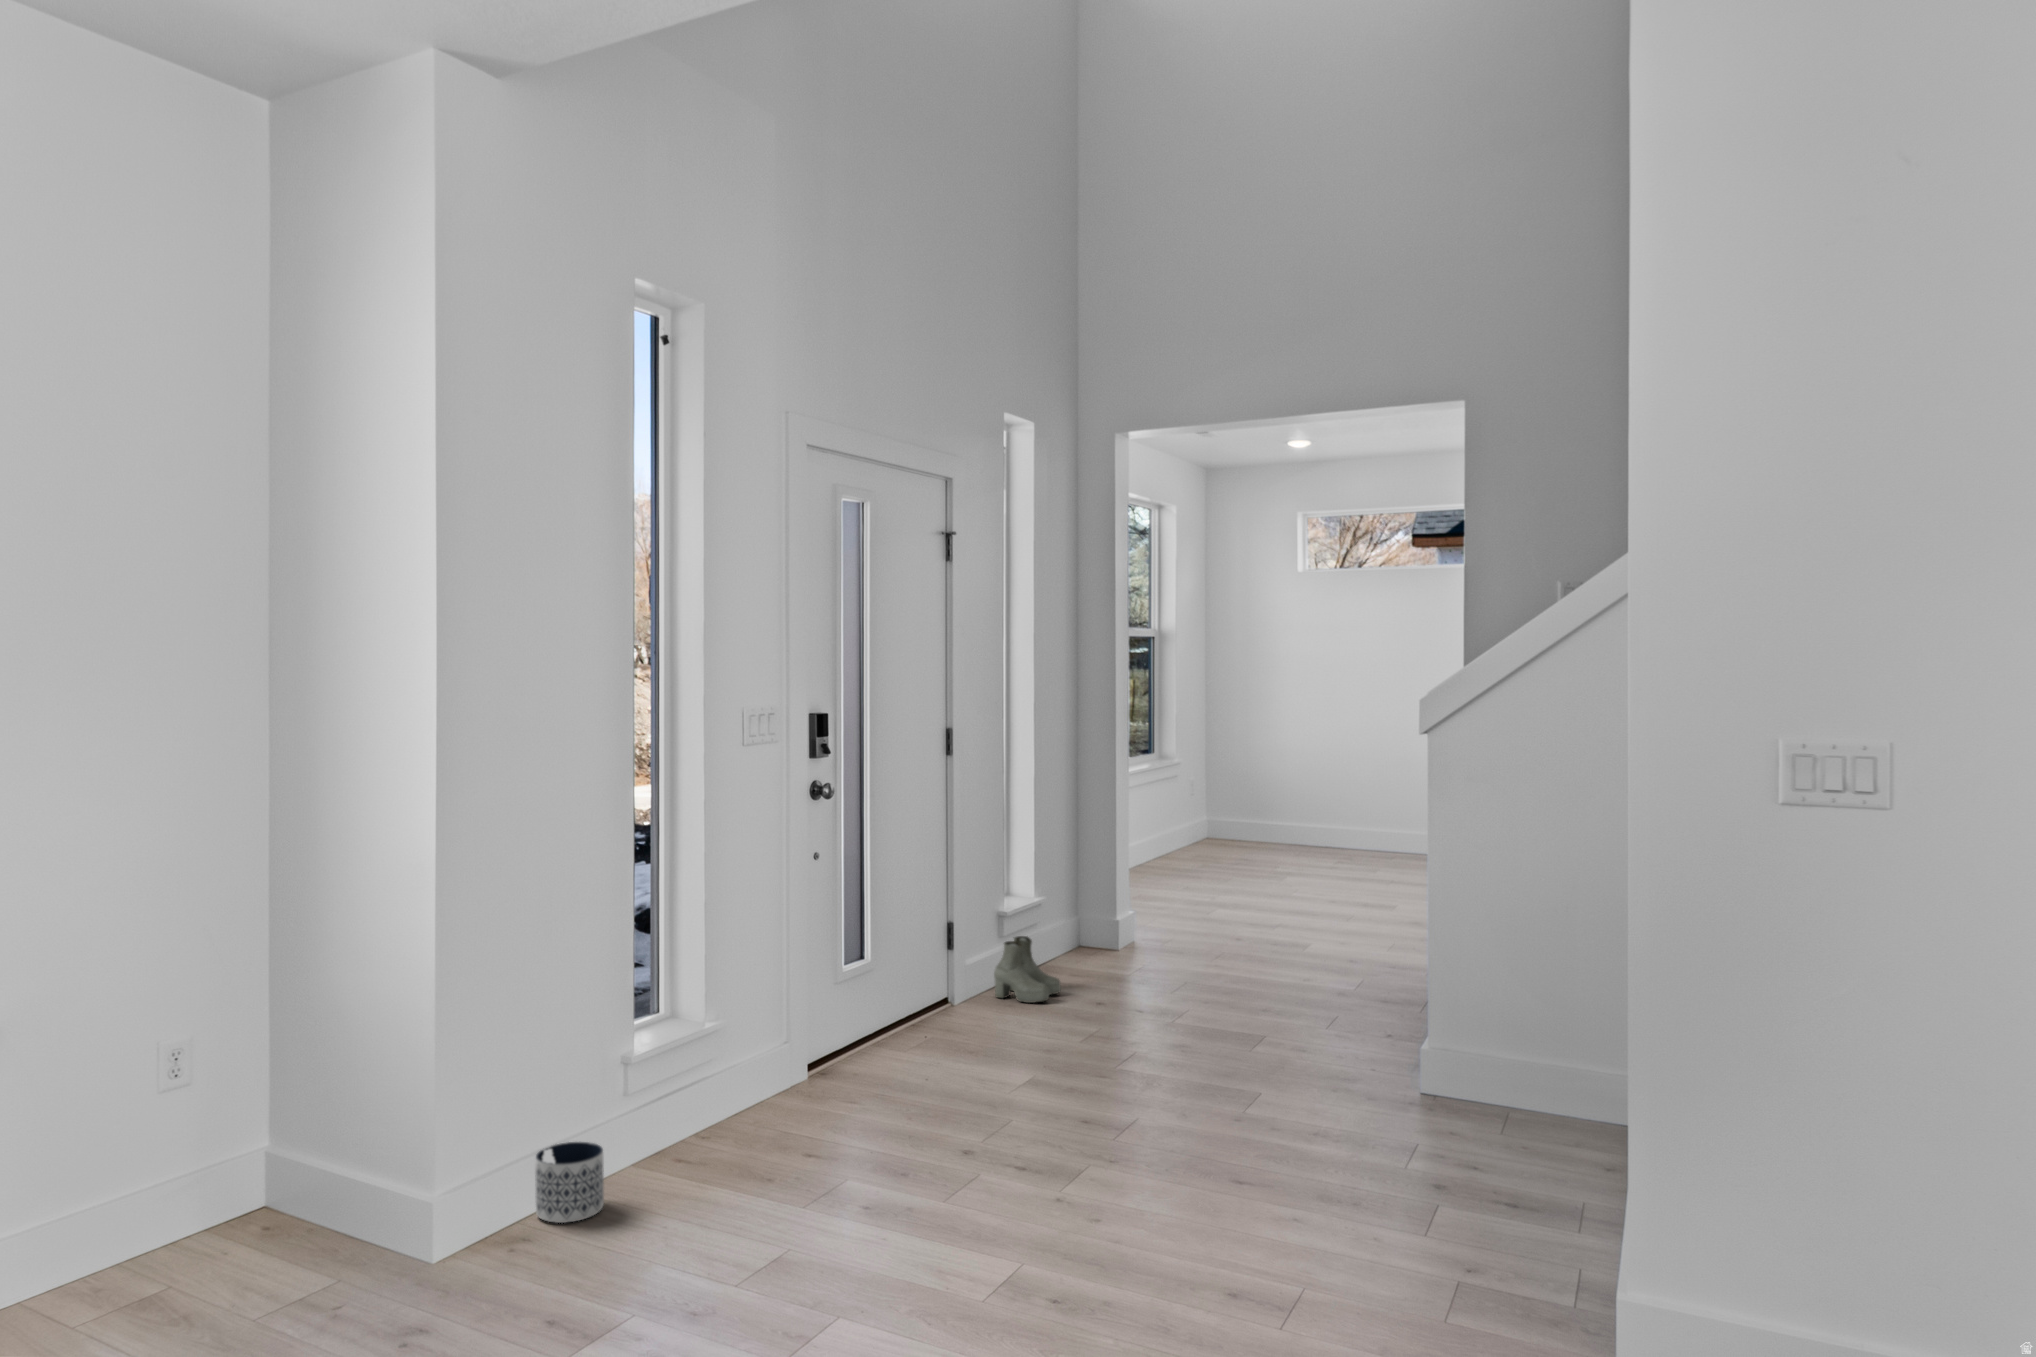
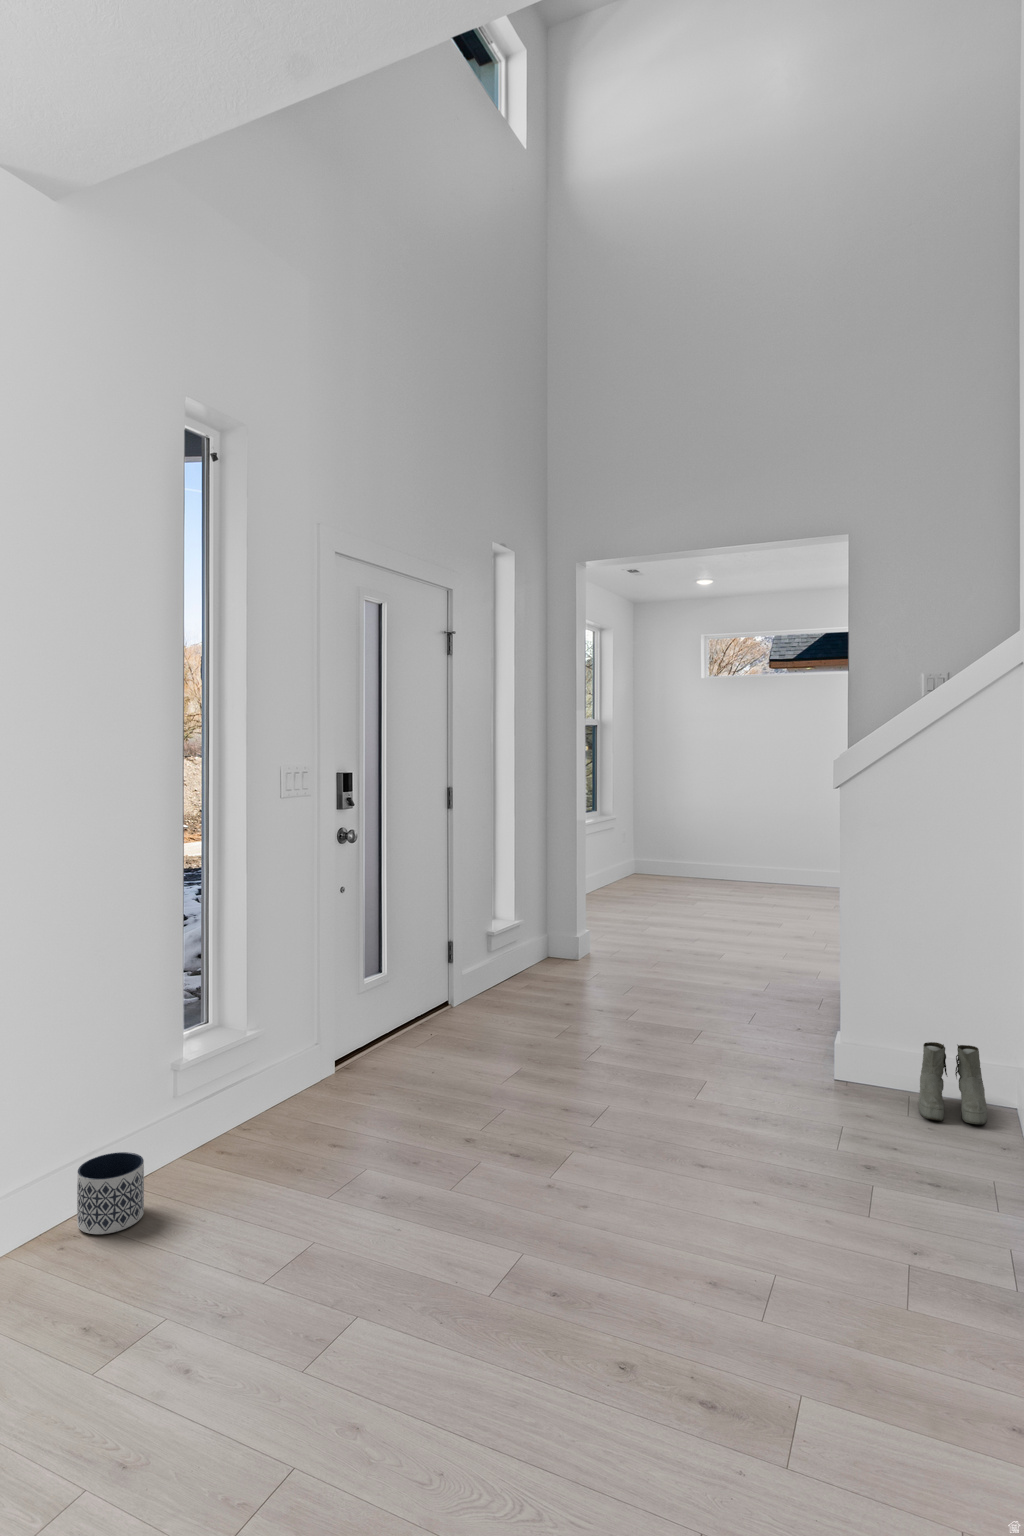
boots: present [994,936,1061,1003] -> present [919,1042,987,1125]

